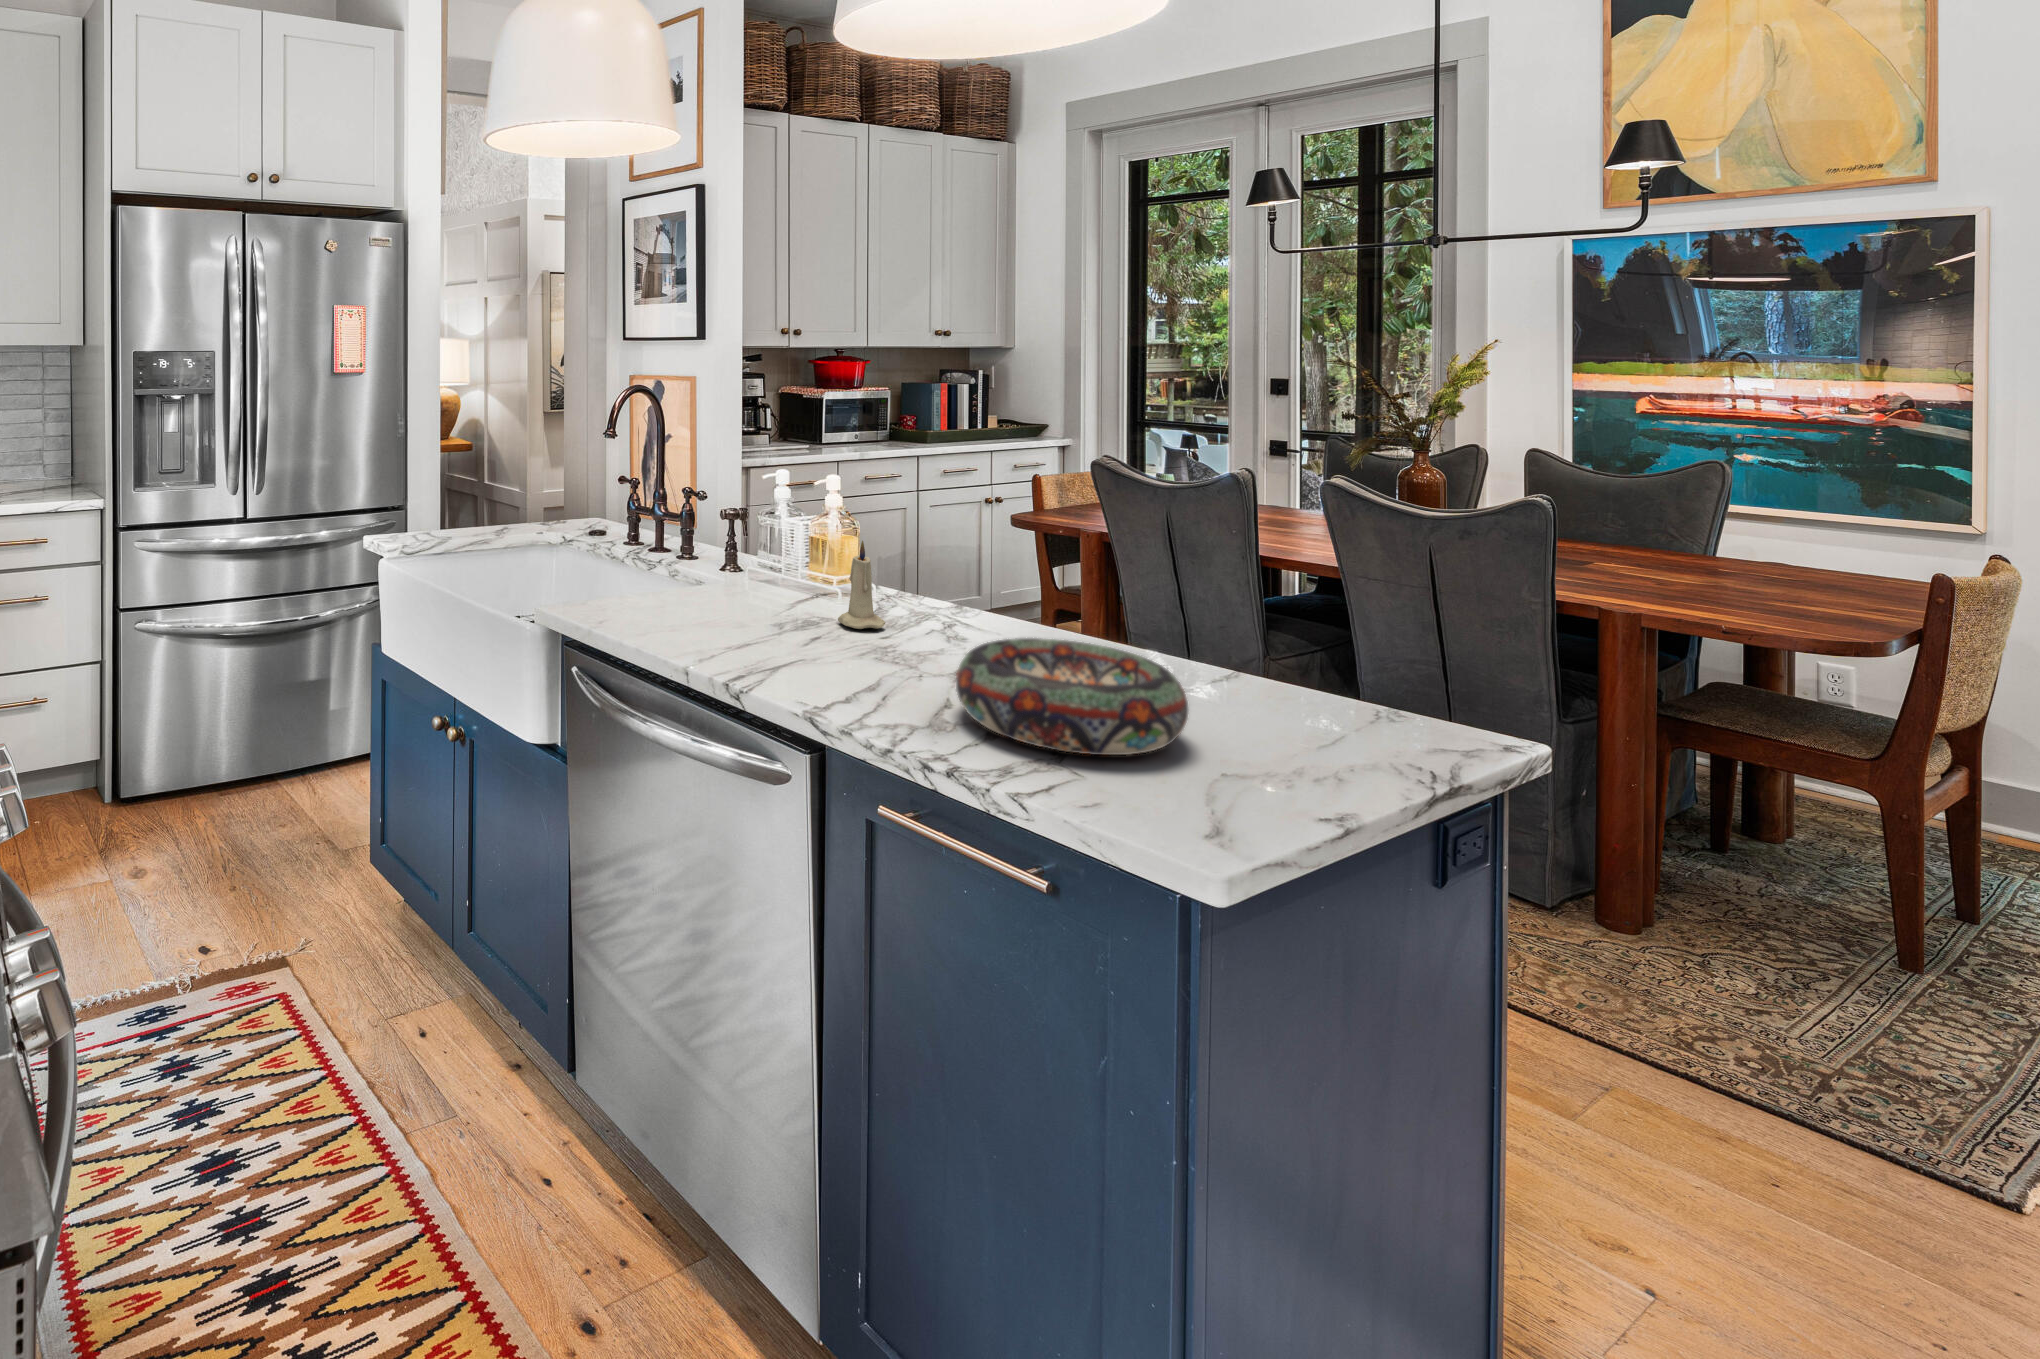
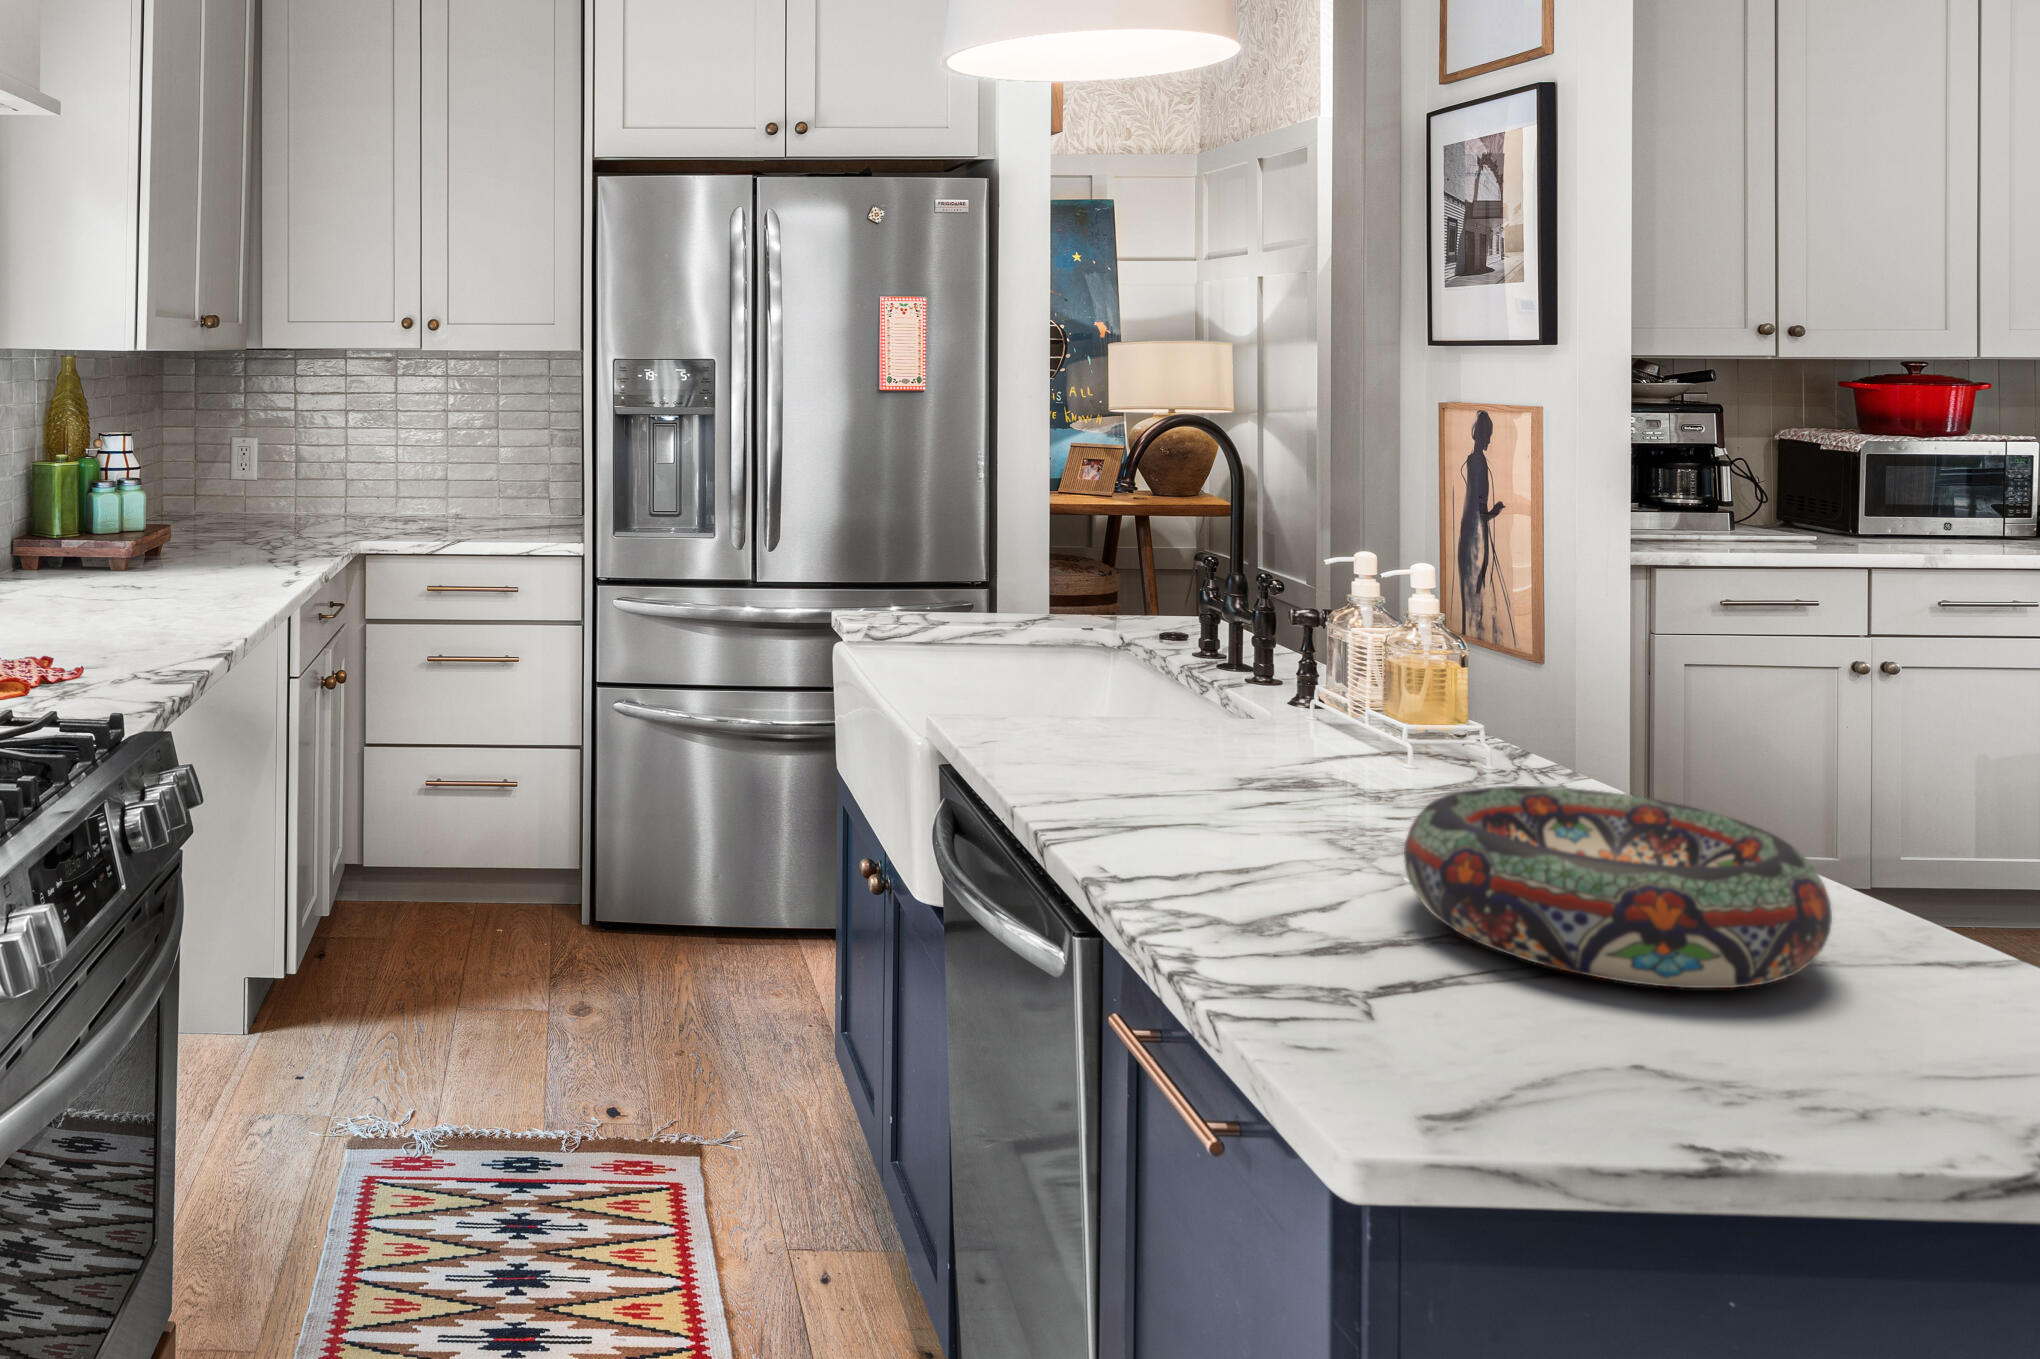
candle: present [838,541,885,629] -> none [1404,630,1484,775]

